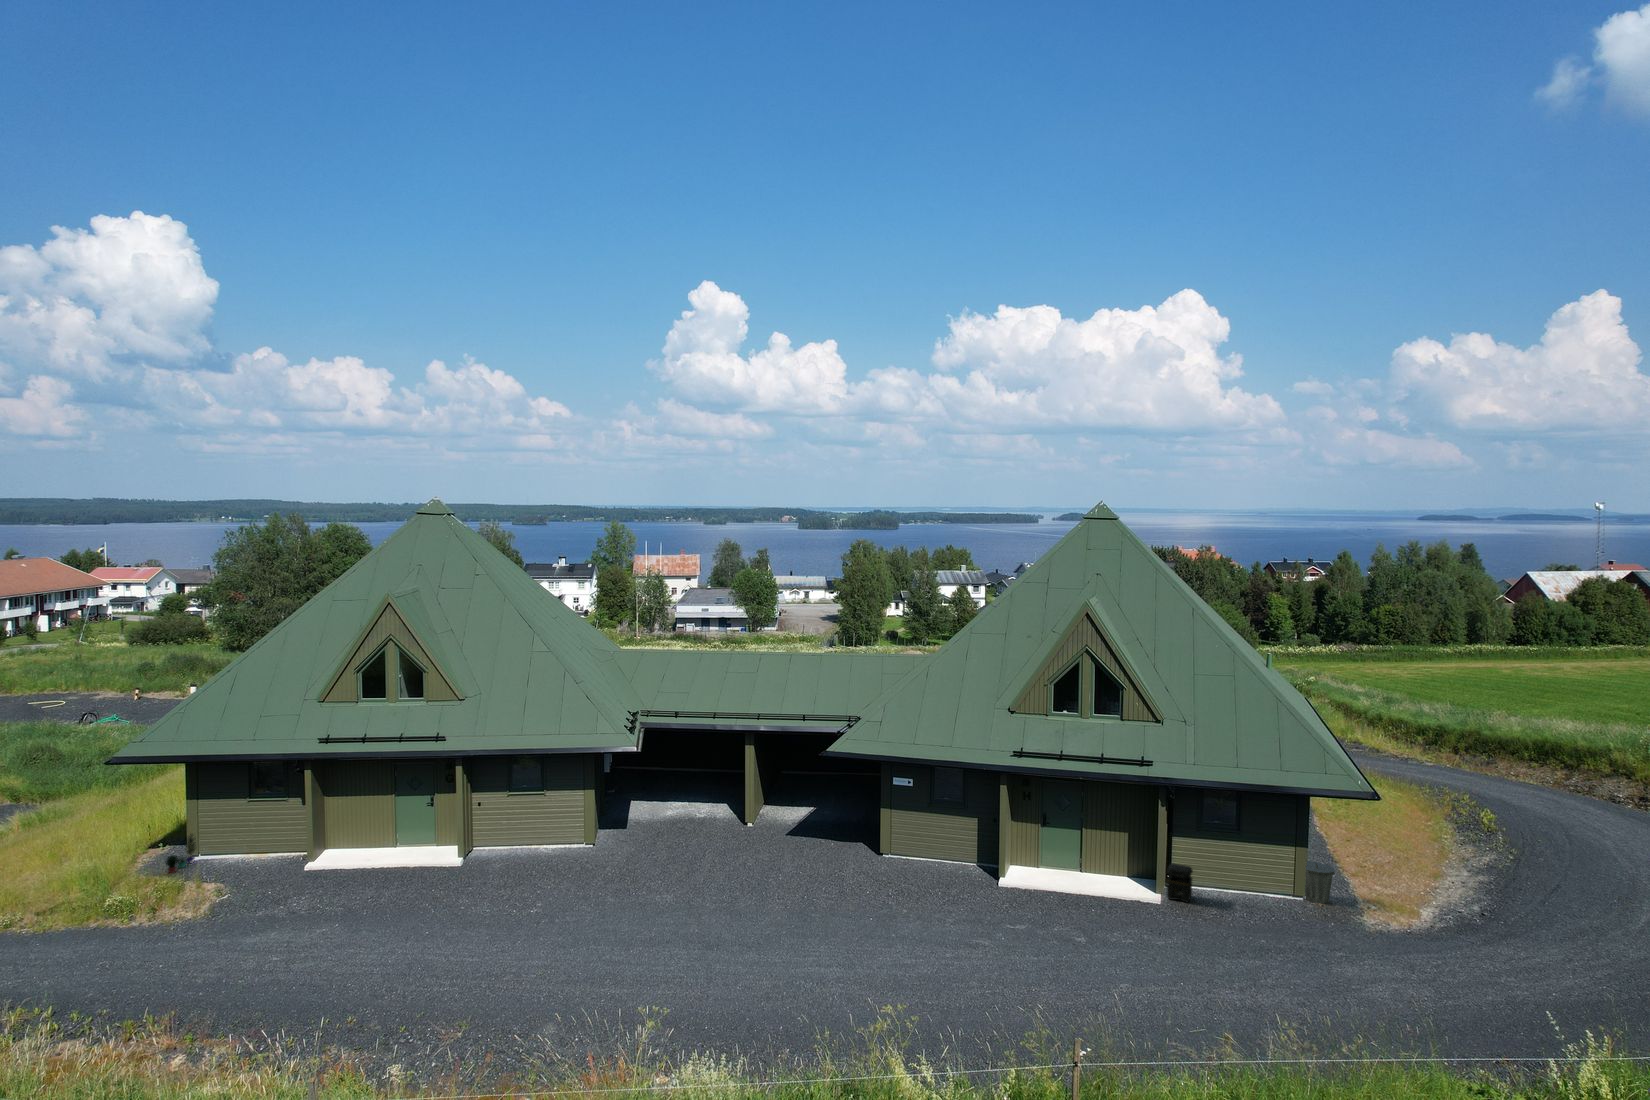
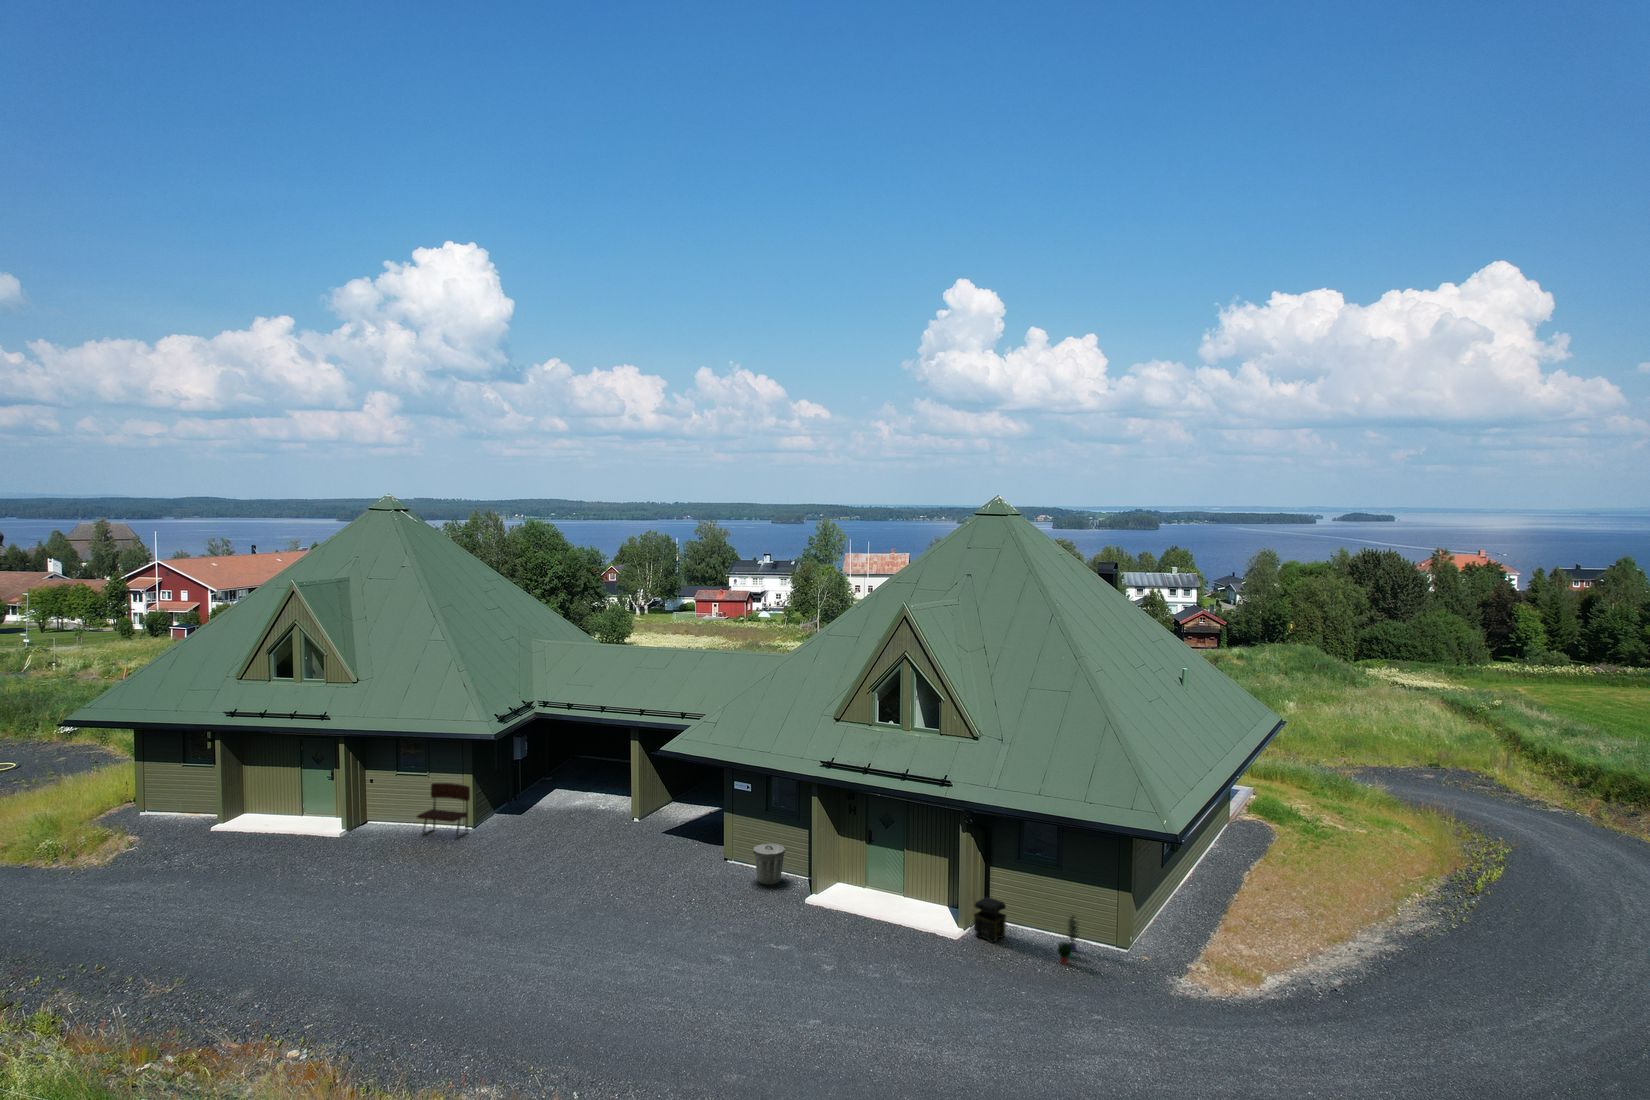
bench: none [544,800,597,857] -> present [417,783,470,839]
potted plant: present [165,834,196,873] -> present [1057,915,1079,964]
trash can: present [1305,861,1335,903] -> present [753,844,785,884]

